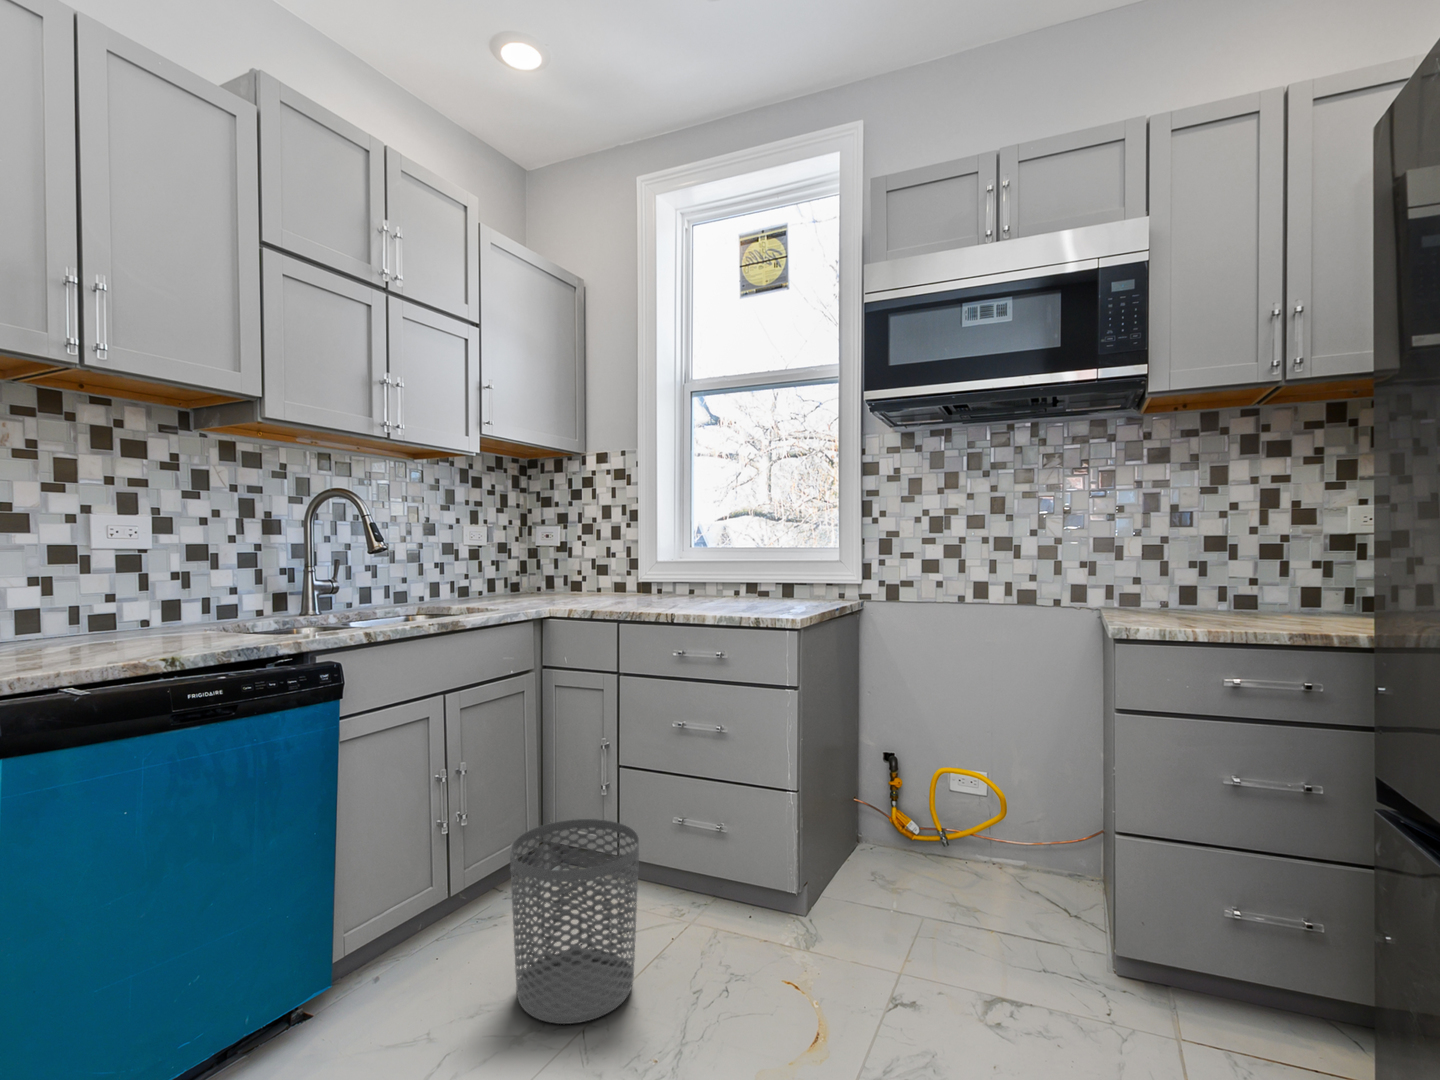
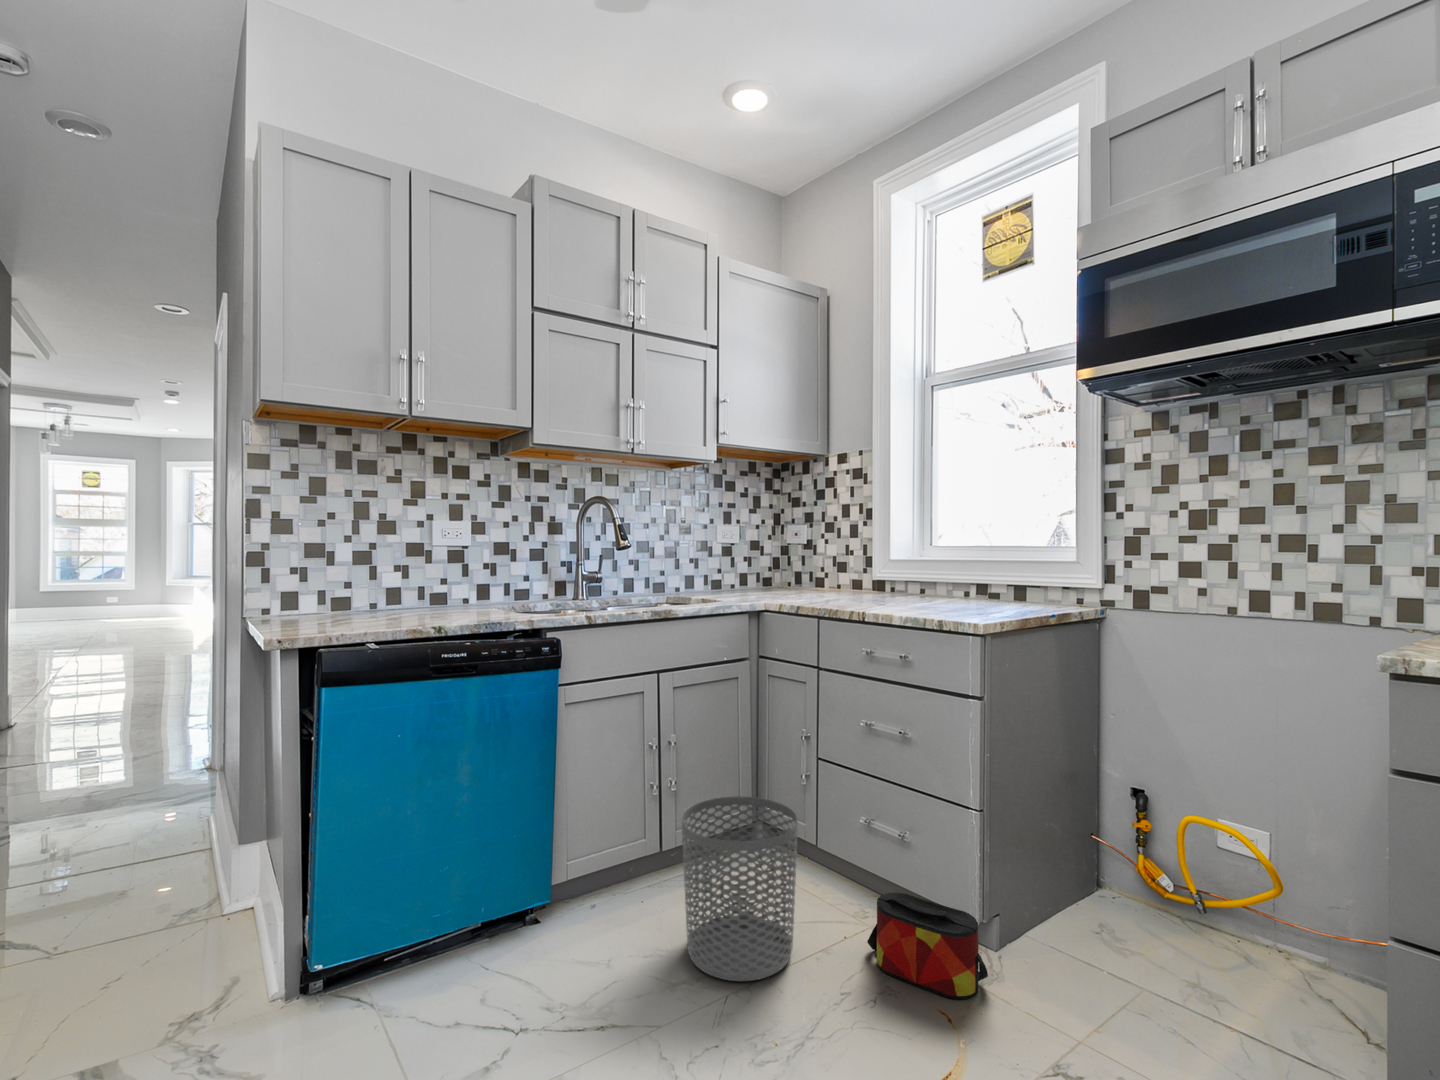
bag: none [701,888,818,977] -> present [867,892,988,999]

